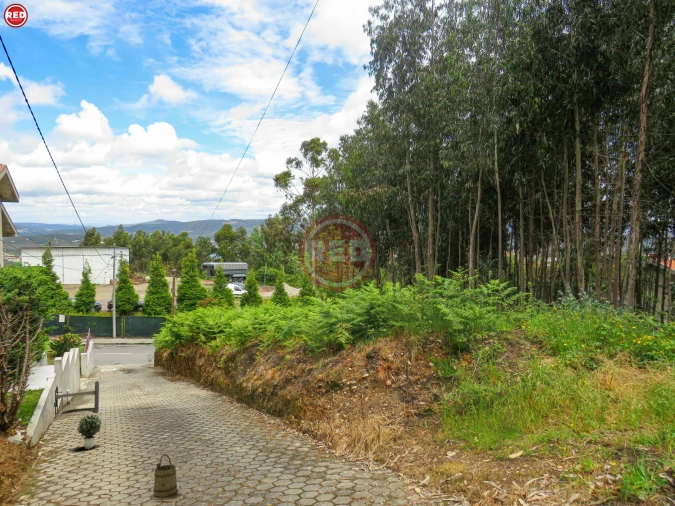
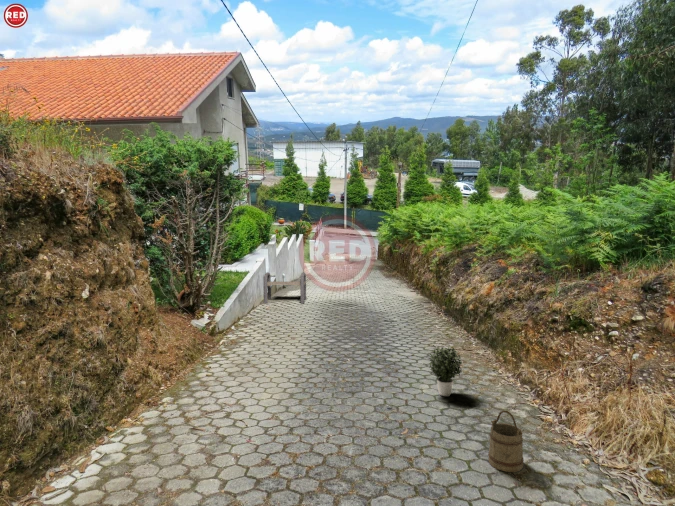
potted plant: present [78,415,102,449] -> present [429,347,462,396]
bucket: present [154,454,177,497] -> present [488,411,524,472]

